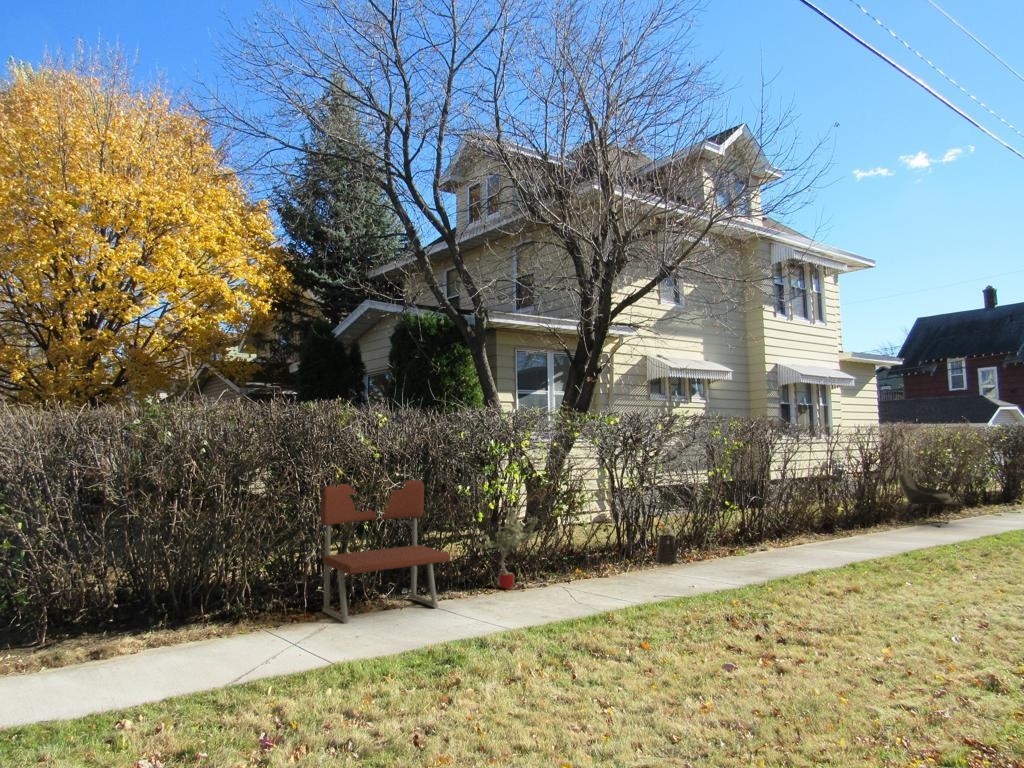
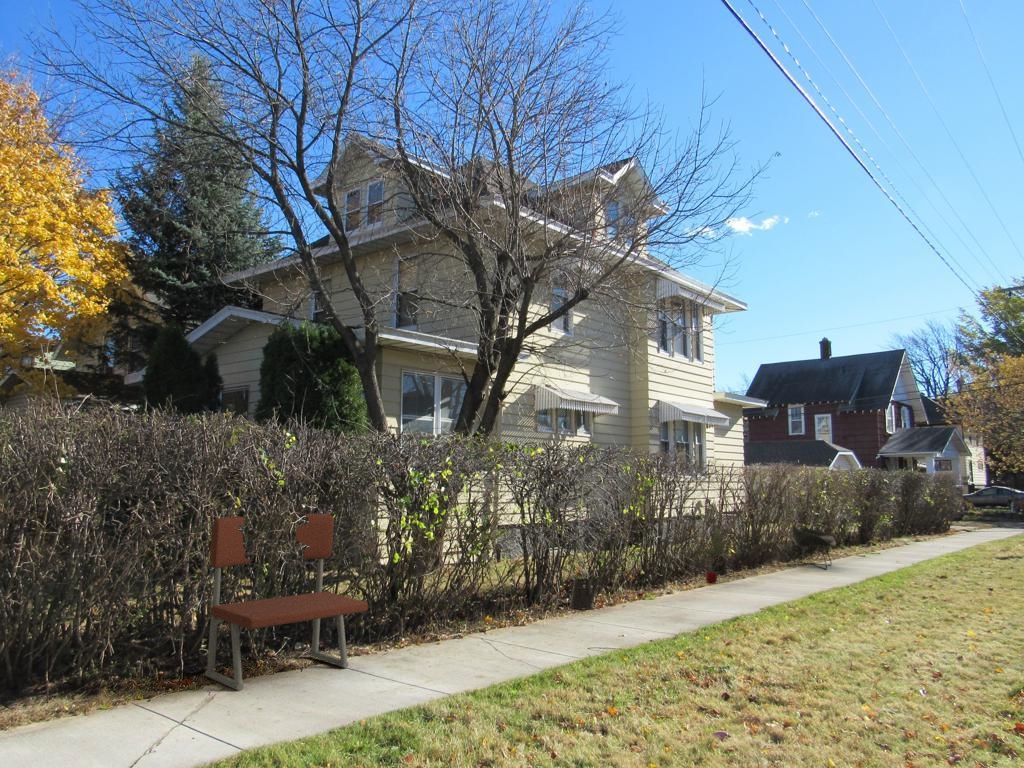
potted tree: present [476,508,538,589] -> present [699,524,727,583]

